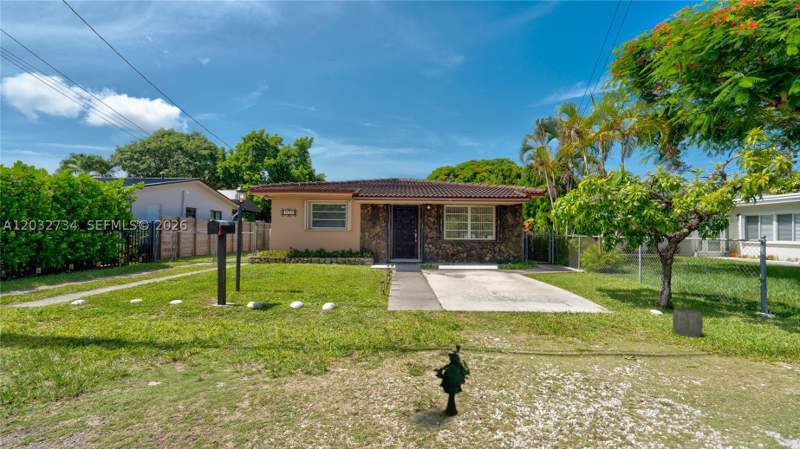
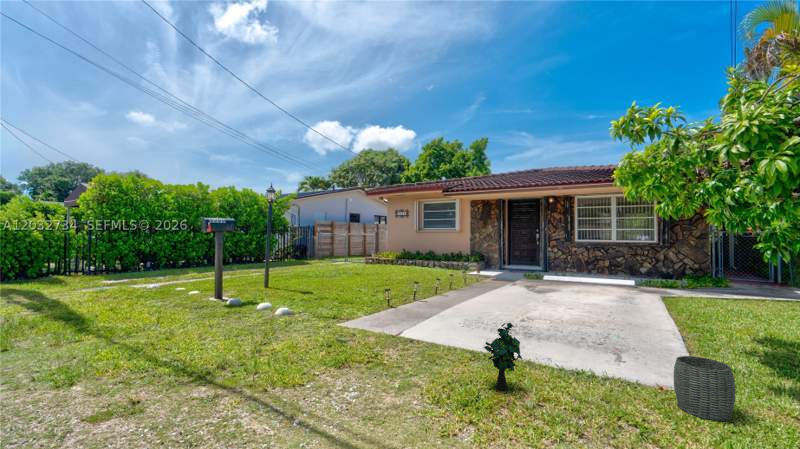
decorative plant: present [433,346,470,416] -> present [483,323,522,391]

